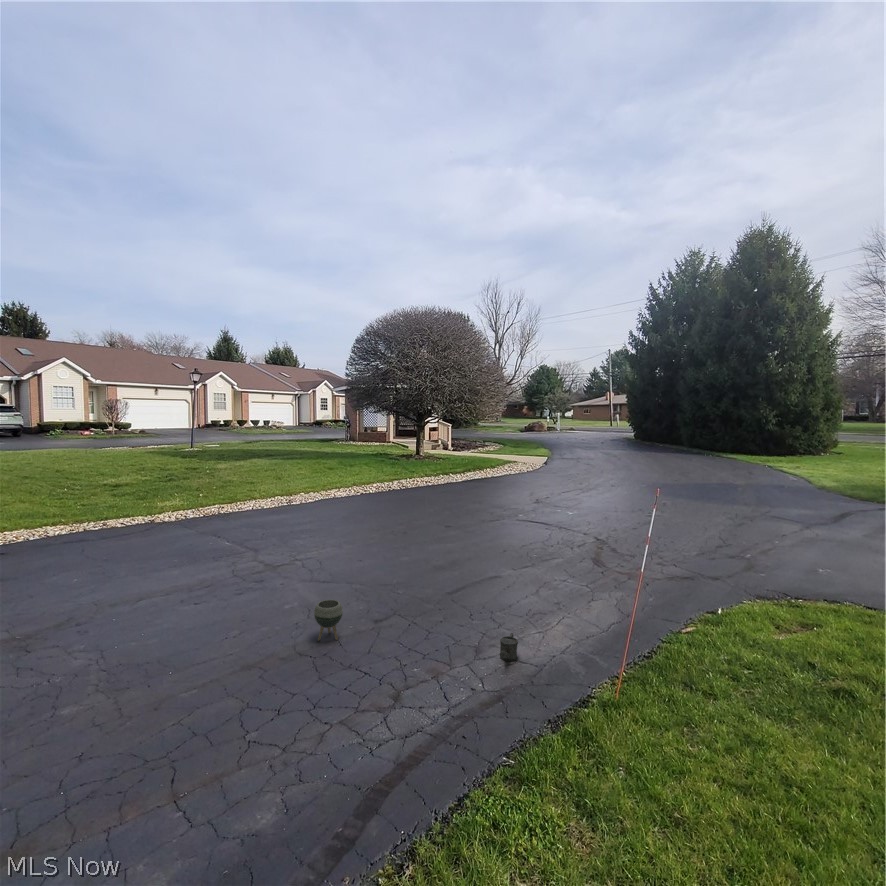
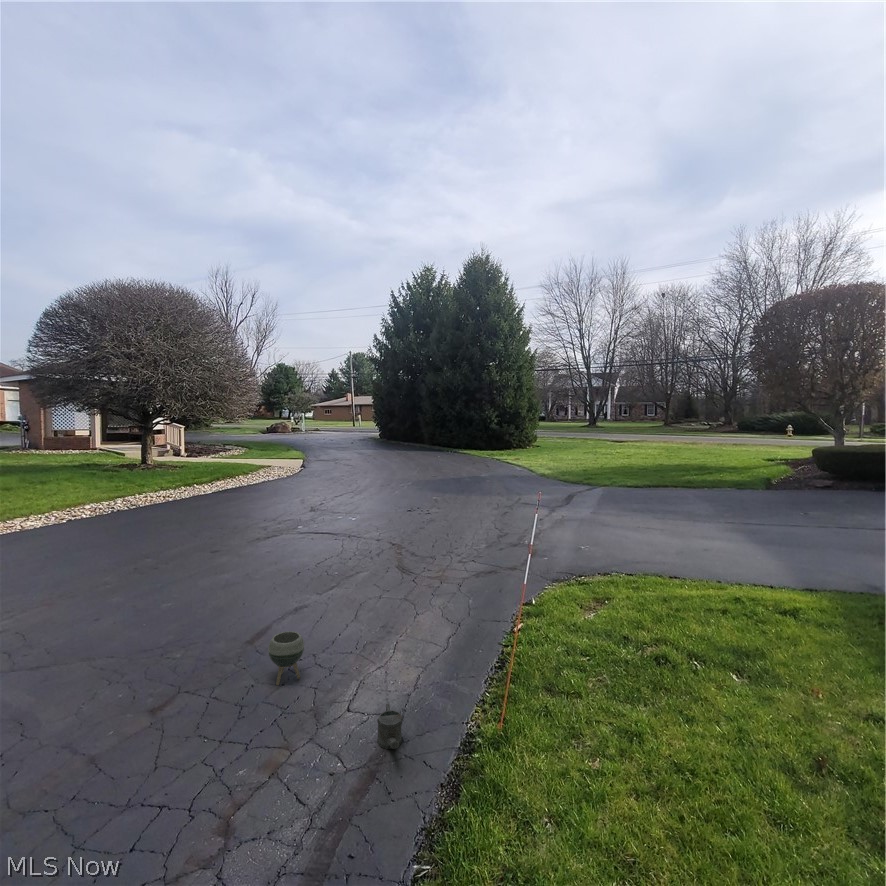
planter: present [314,600,343,641] -> present [268,631,304,686]

